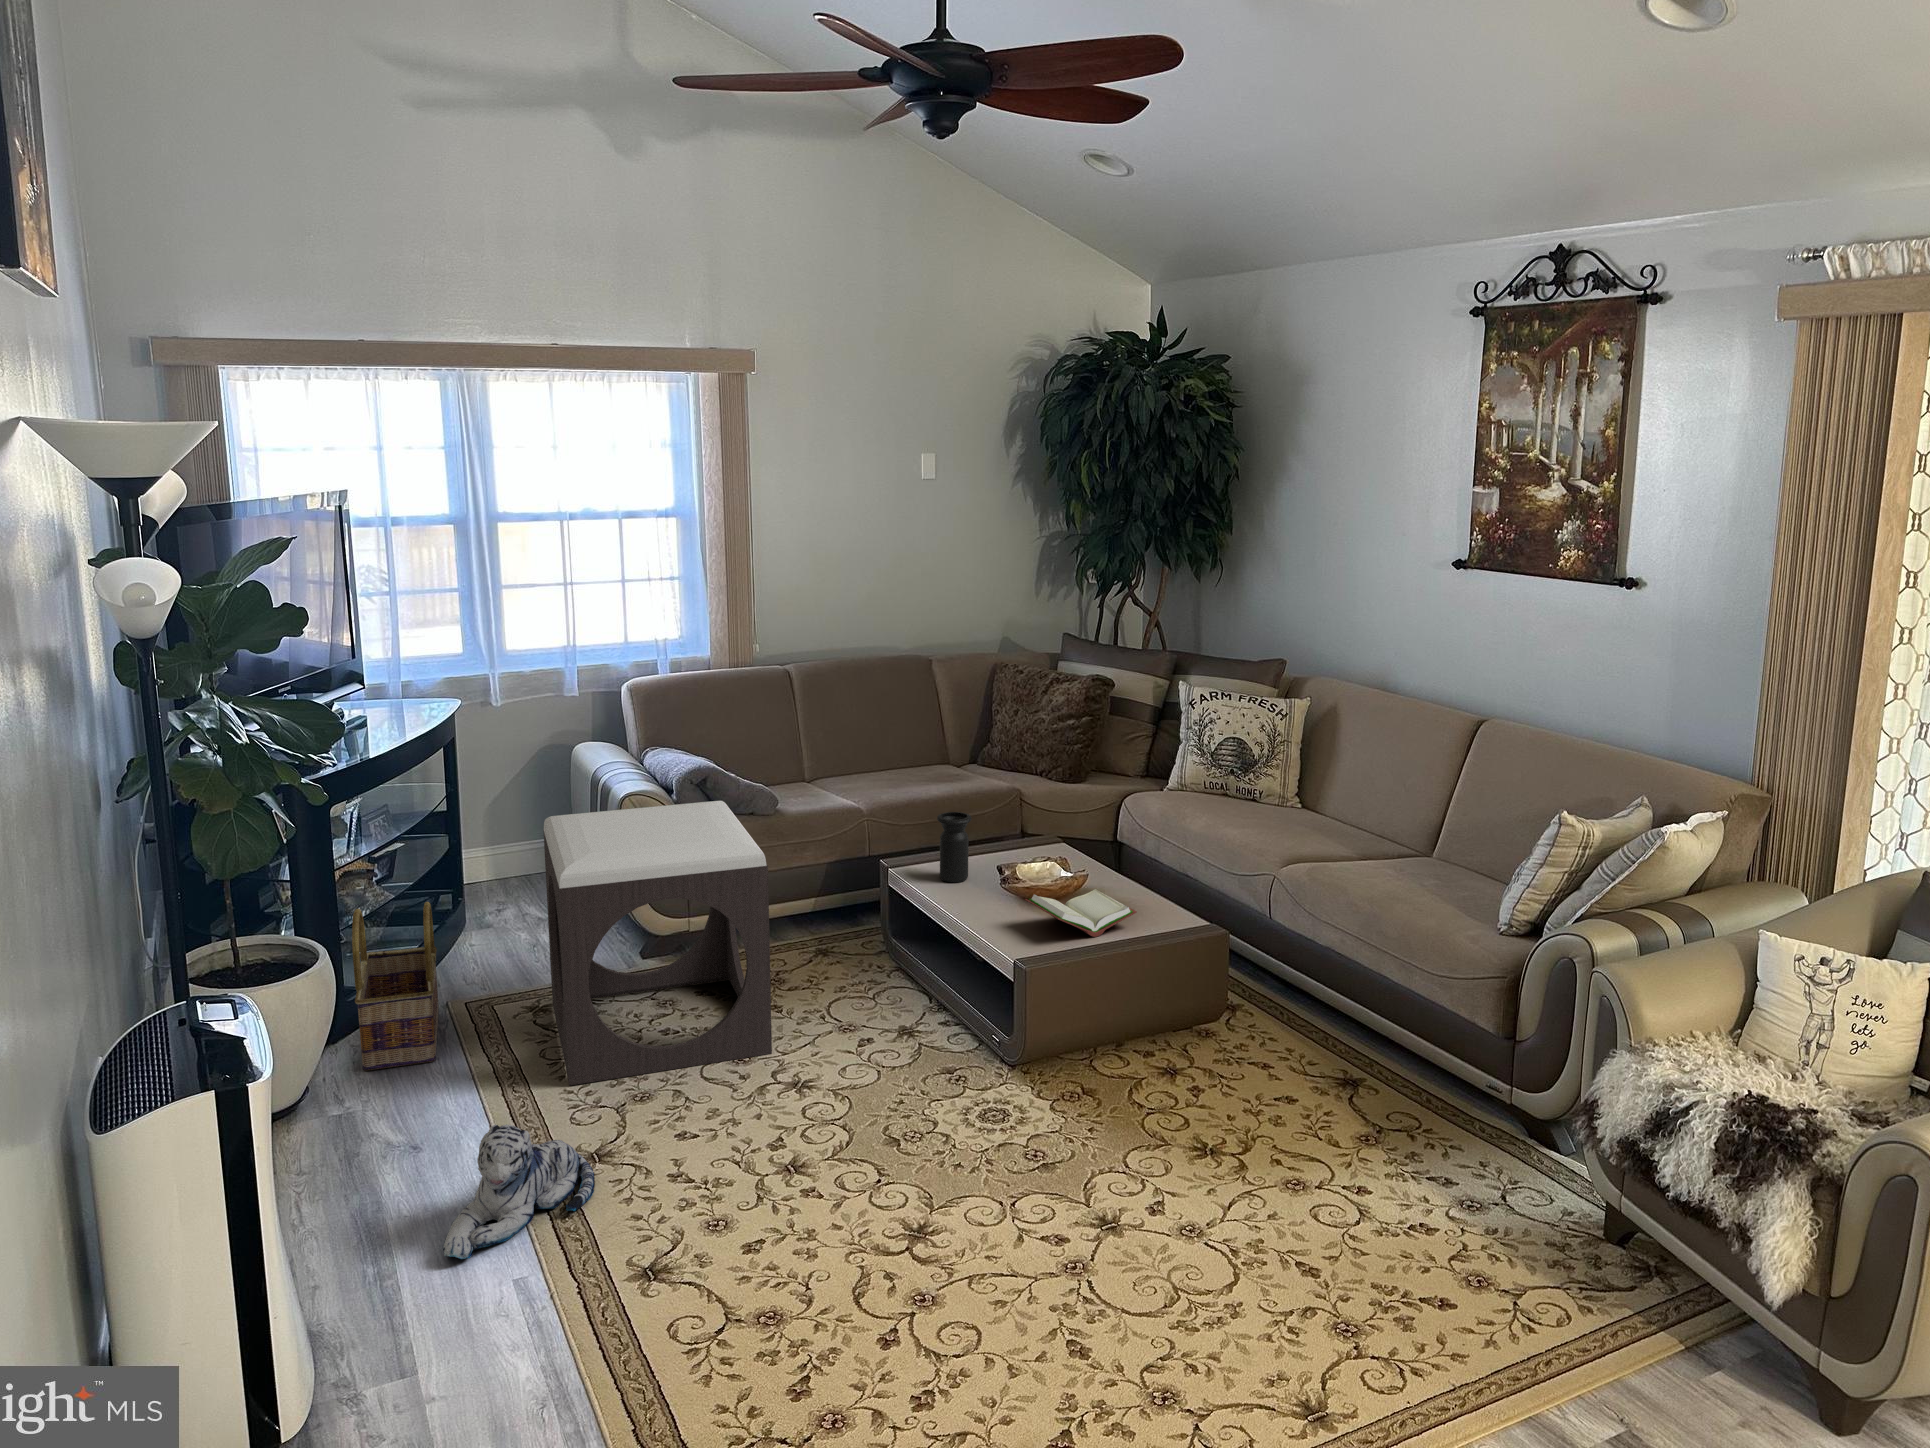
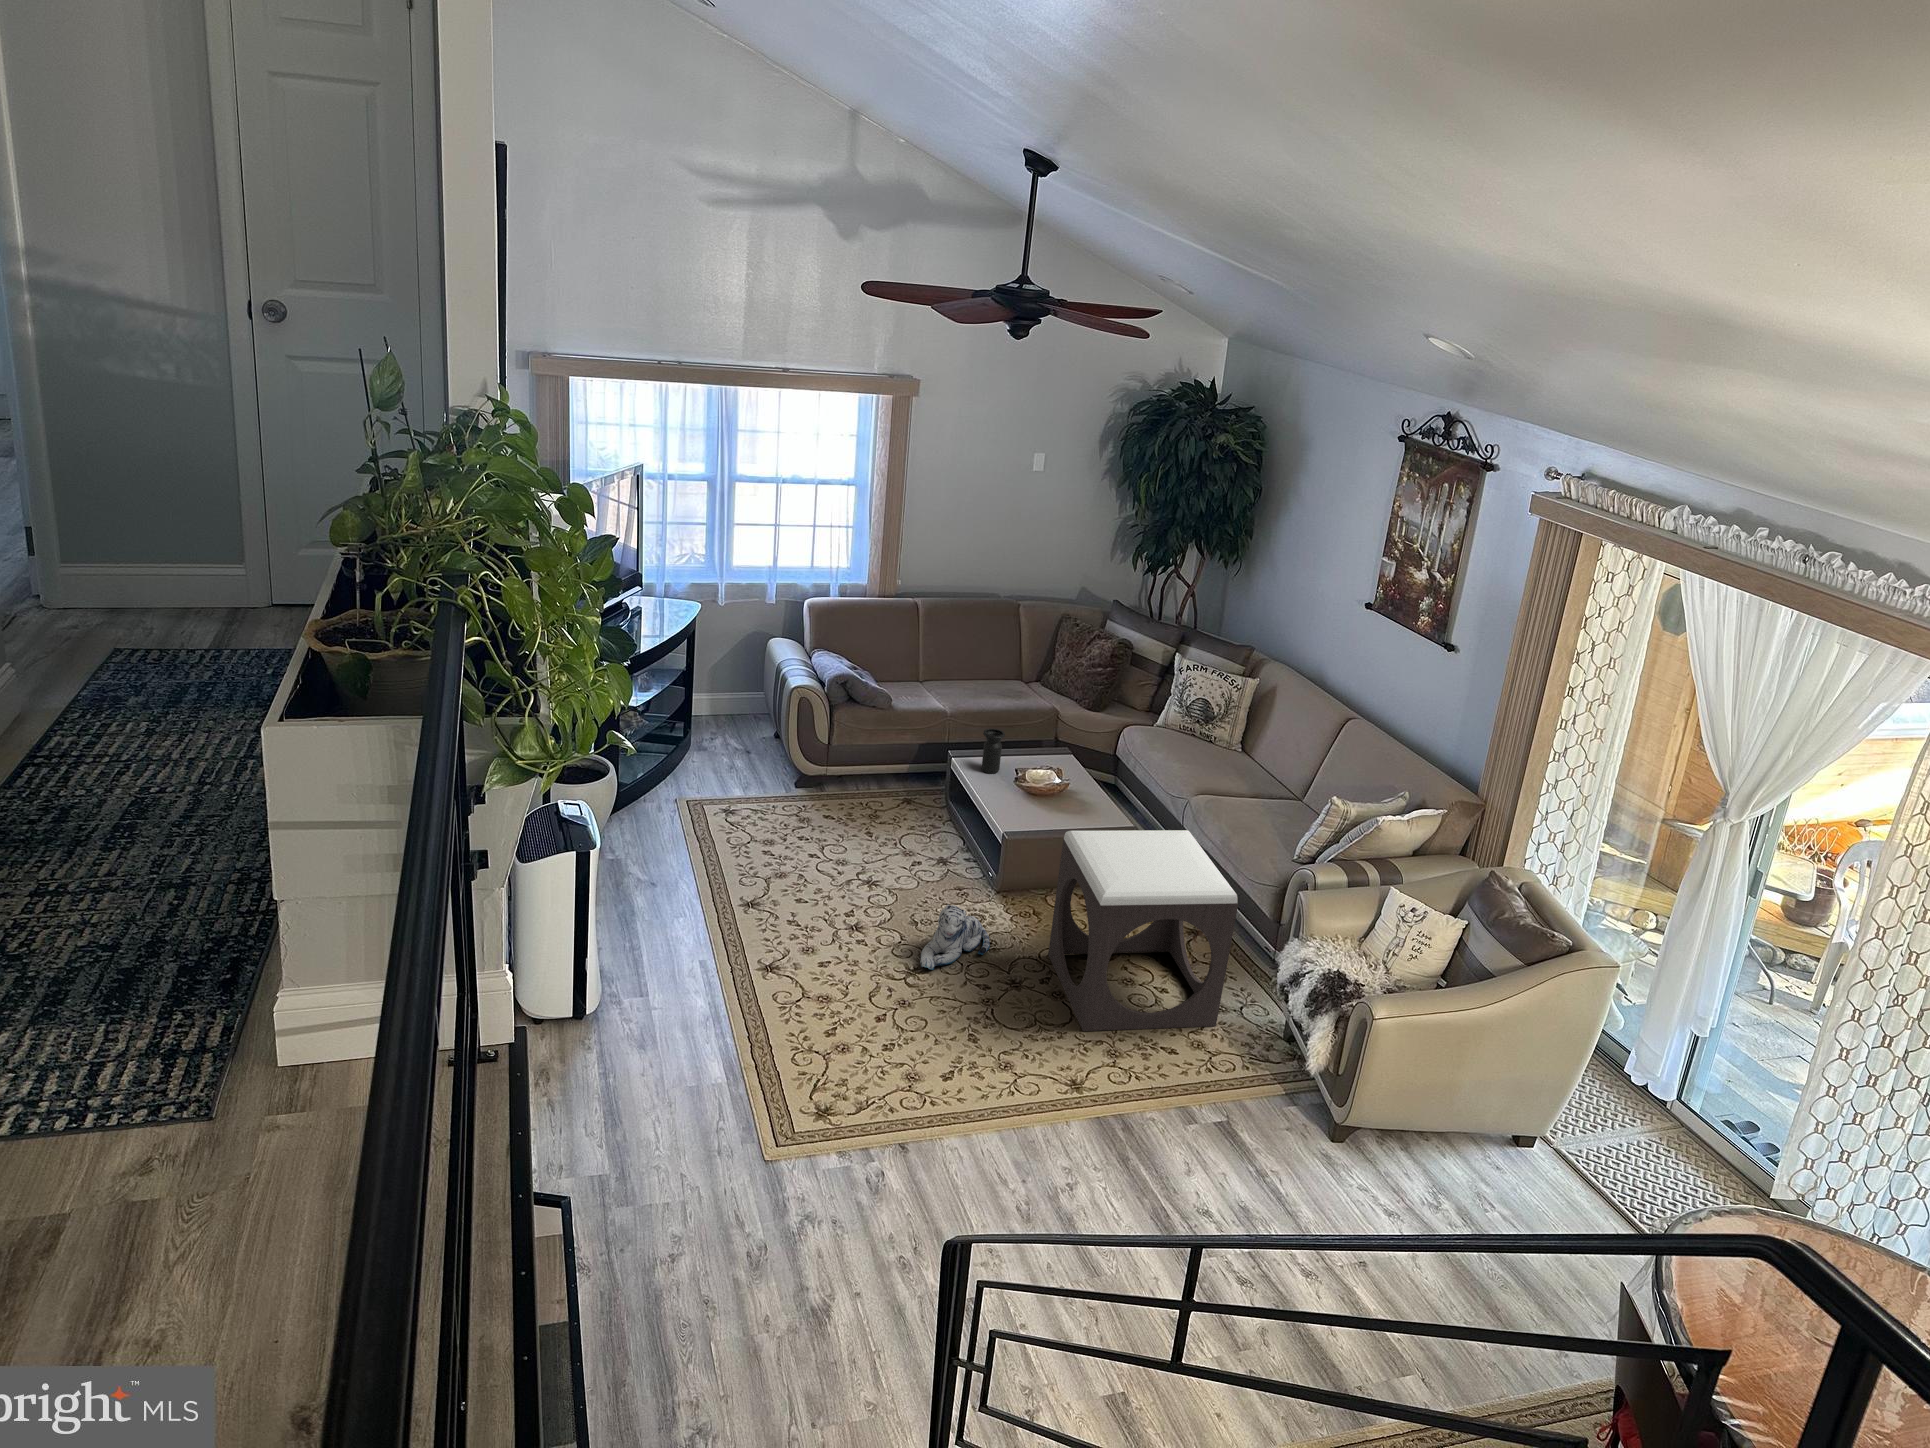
footstool: present [543,801,772,1085] -> present [1048,830,1238,1031]
book: present [1025,889,1137,937] -> none [1021,793,1087,824]
basket: present [352,902,439,1071] -> none [627,742,674,836]
plush toy: present [443,1124,595,1259] -> present [920,905,990,970]

